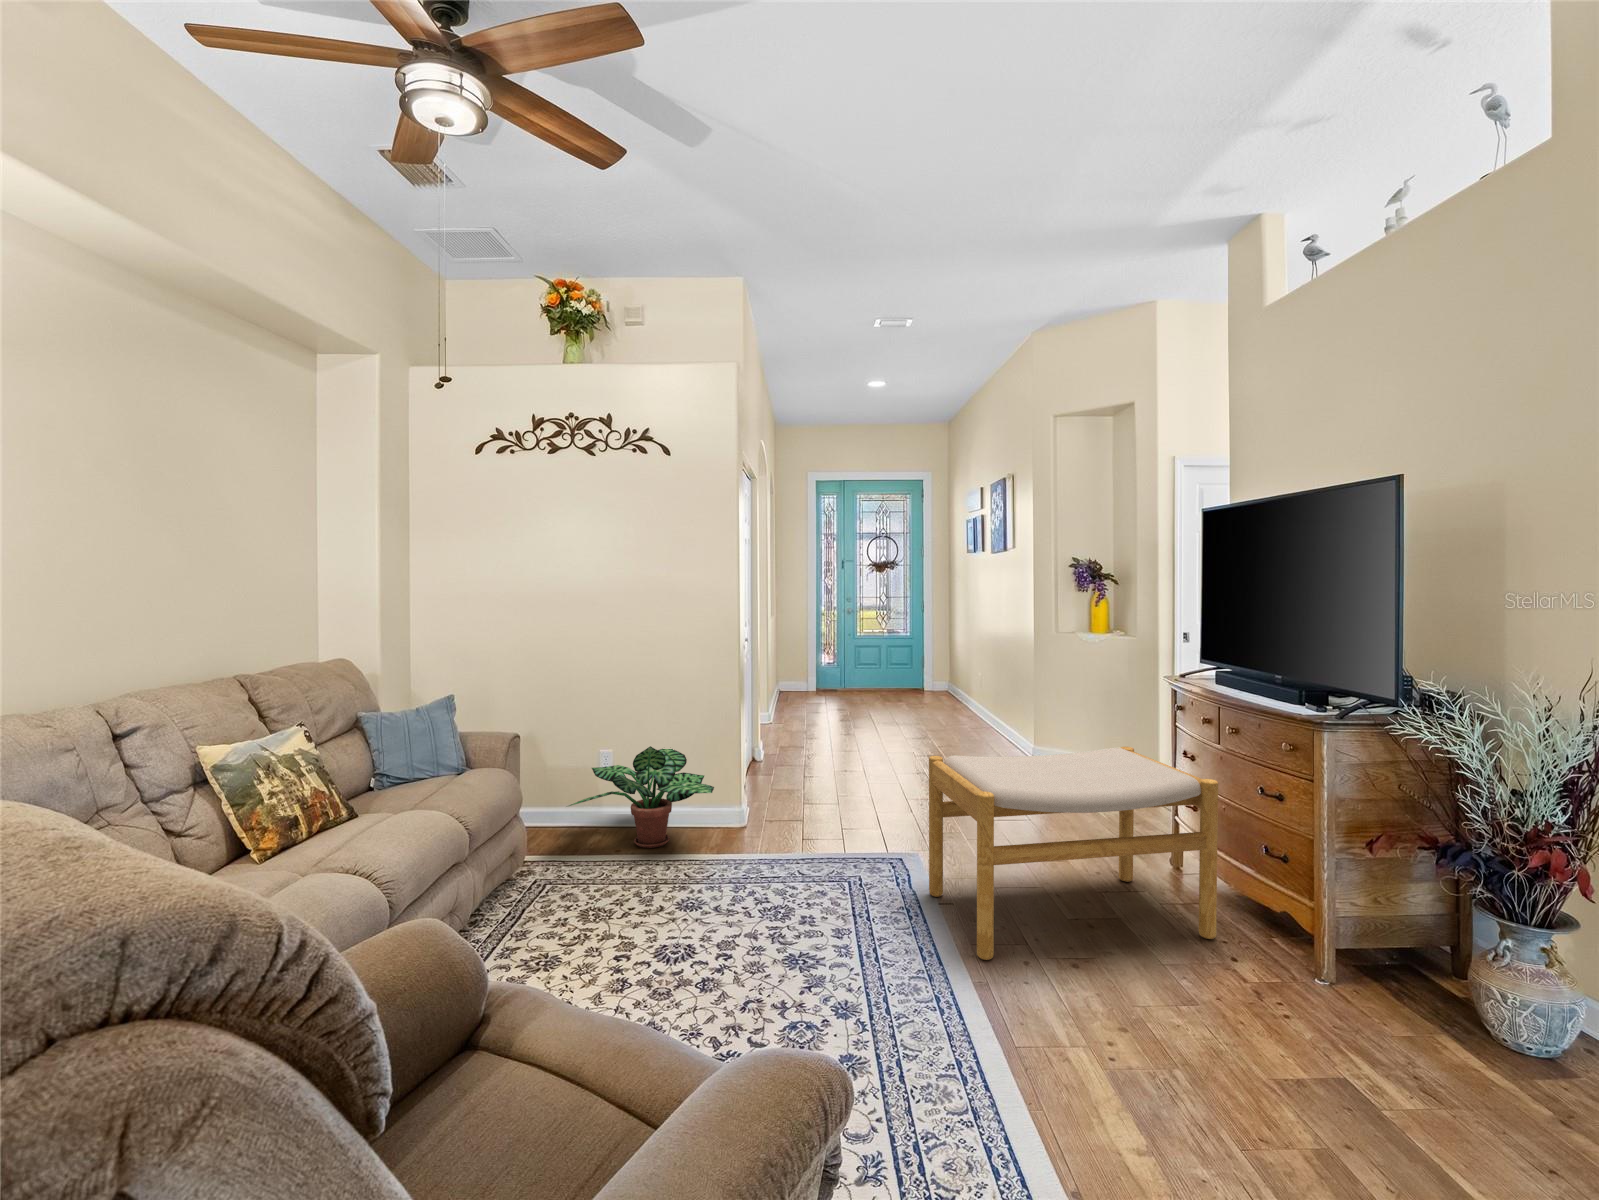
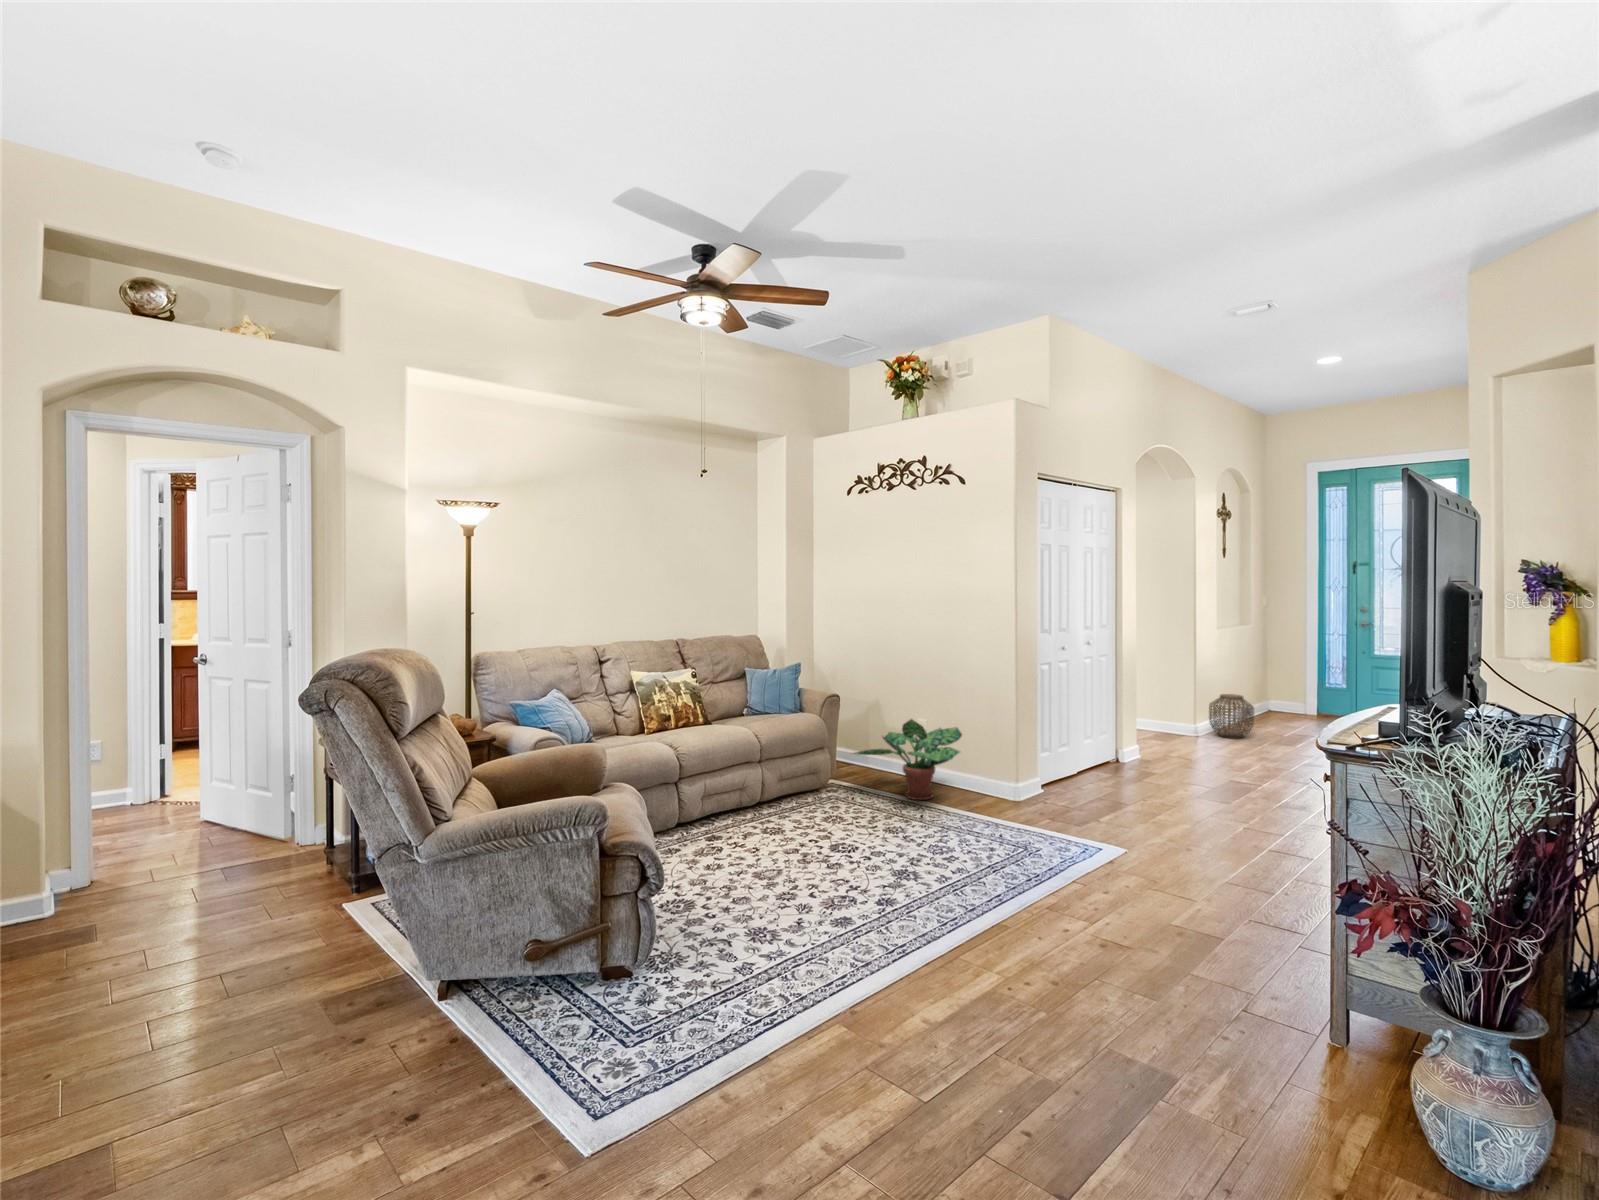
woven basket: none [777,673,813,713] -> present [1209,694,1254,739]
footstool: present [929,747,1218,960] -> none [1010,752,1295,990]

